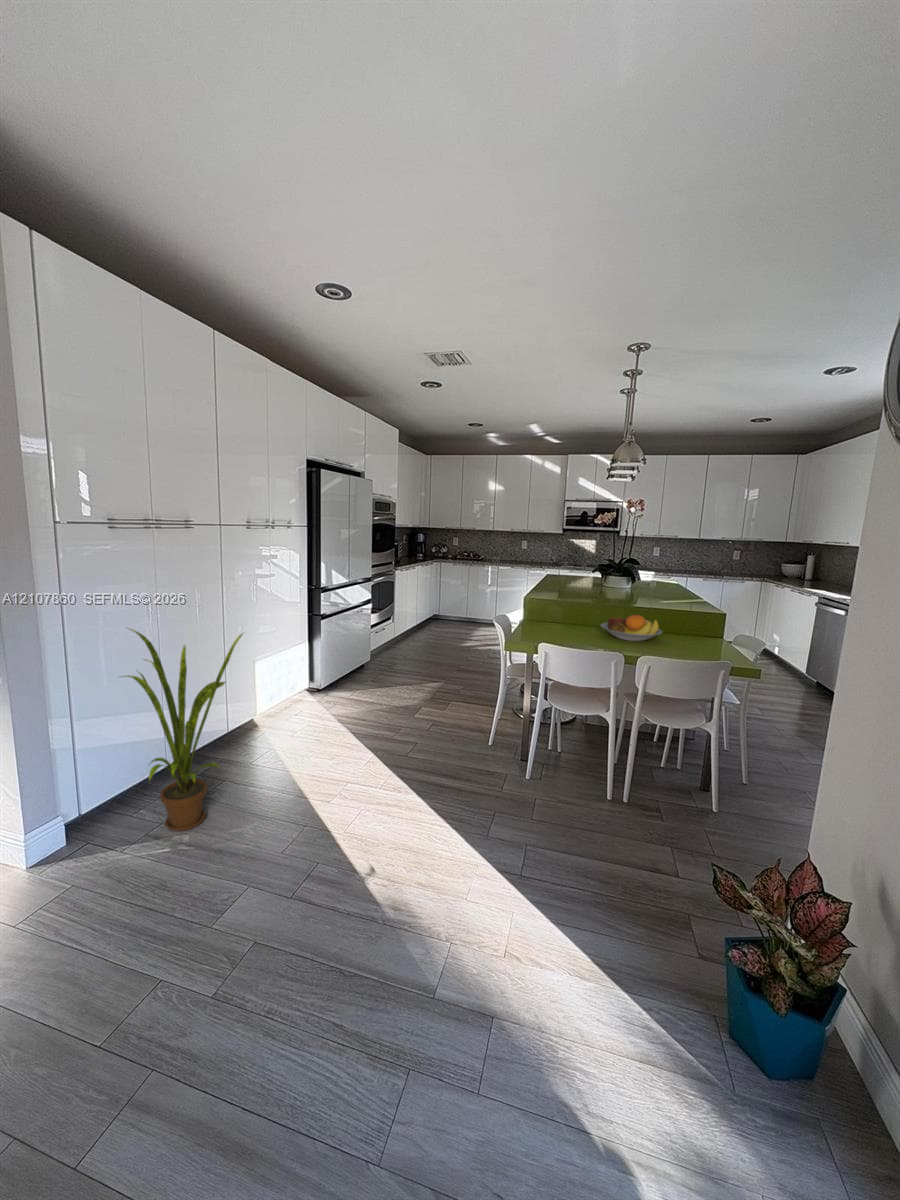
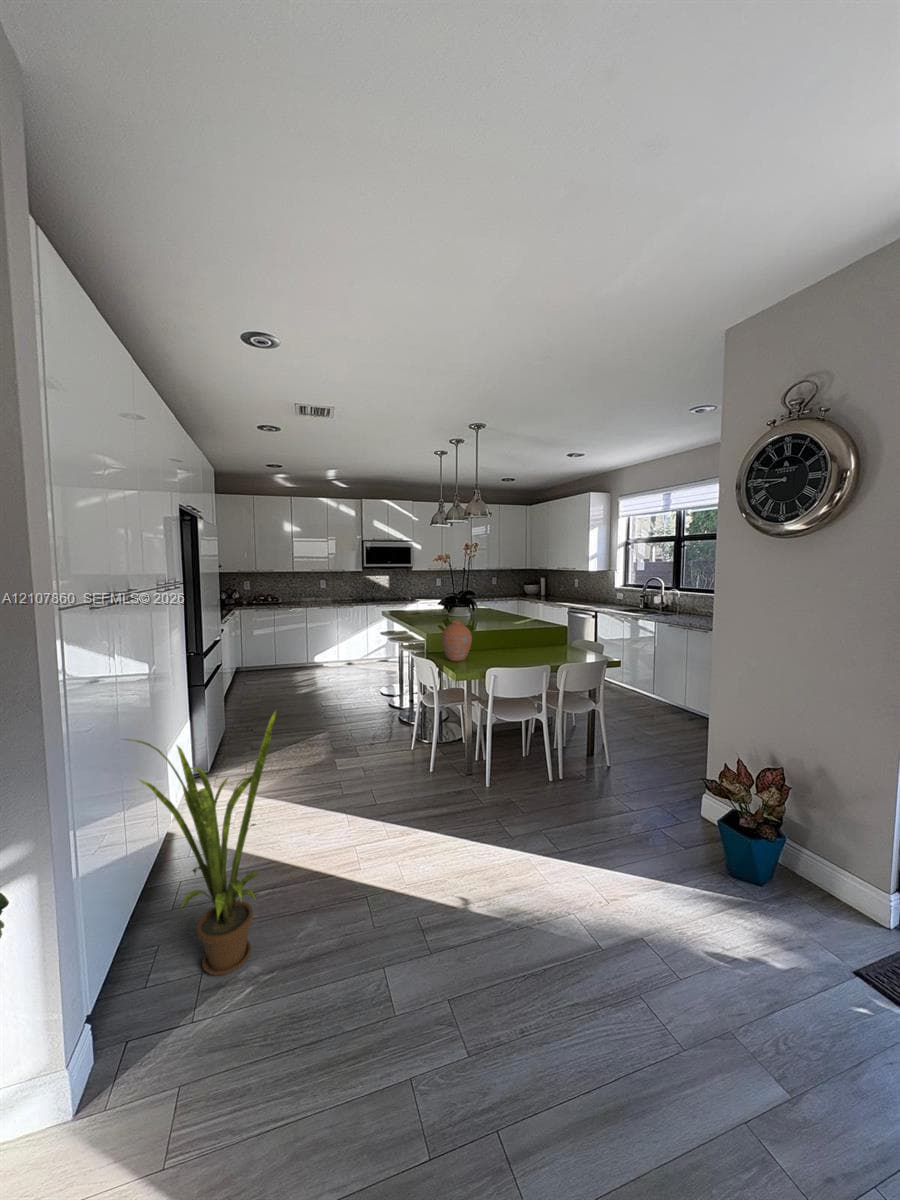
vase: none [524,586,560,633] -> present [441,621,472,661]
fruit bowl: present [601,615,662,641] -> none [497,634,542,655]

